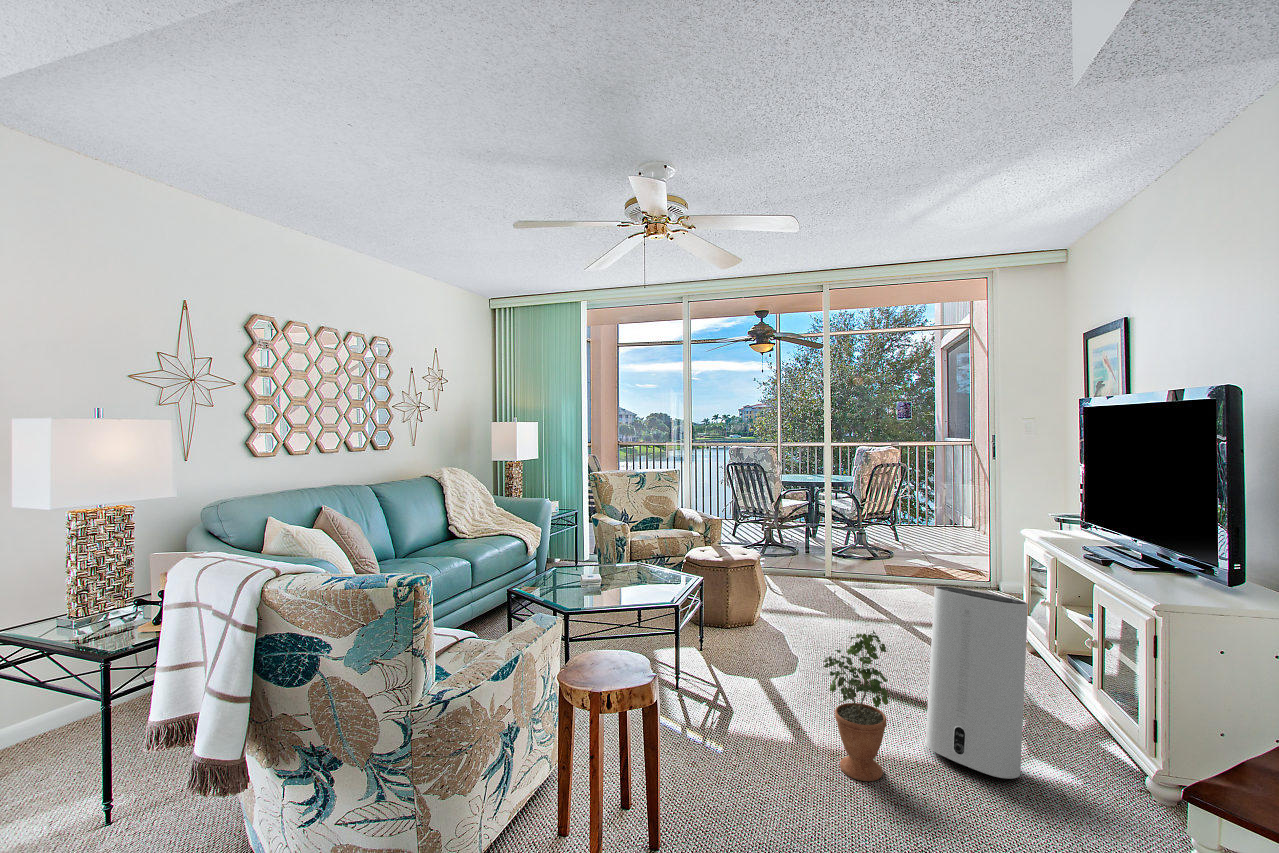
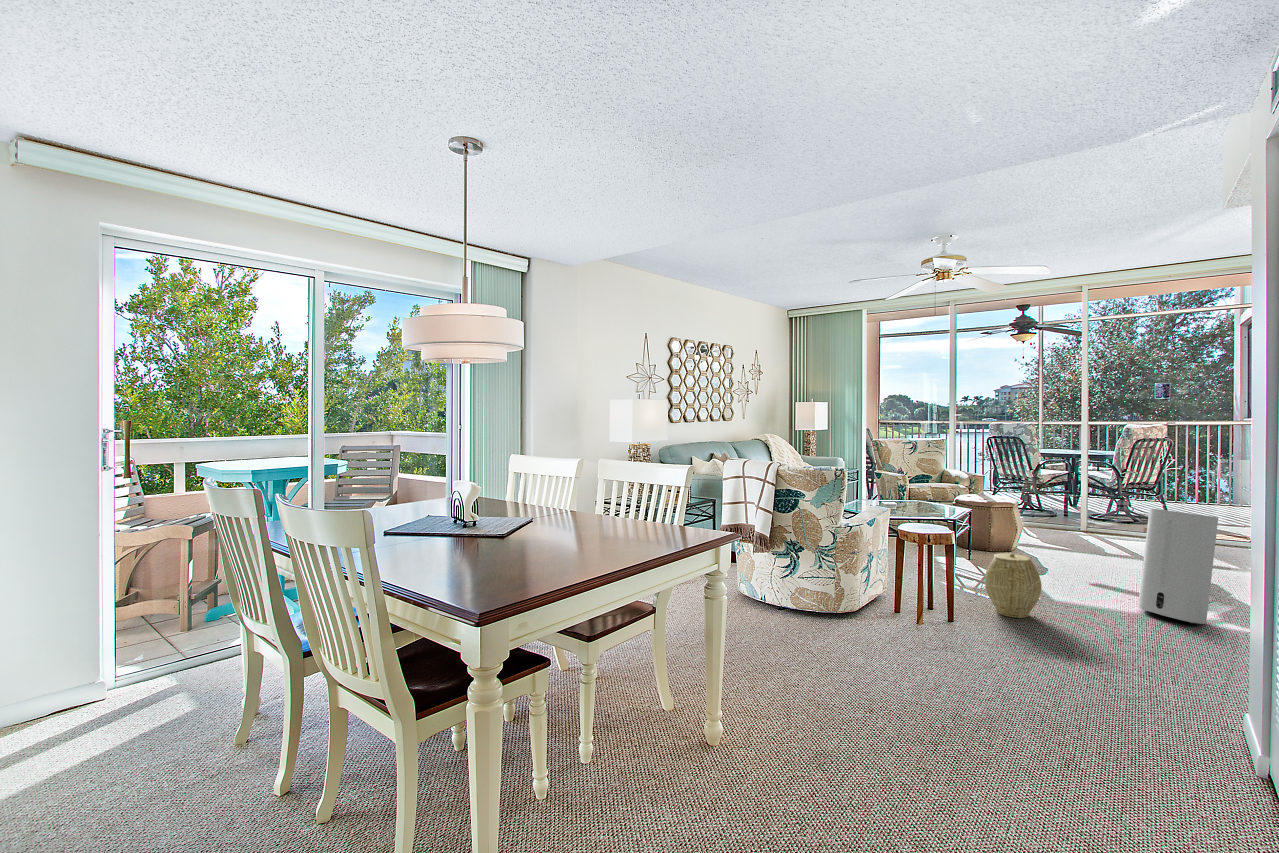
potted plant: present [823,625,889,781] -> none [1061,526,1107,616]
woven basket: none [712,689,800,816] -> present [985,553,1042,618]

